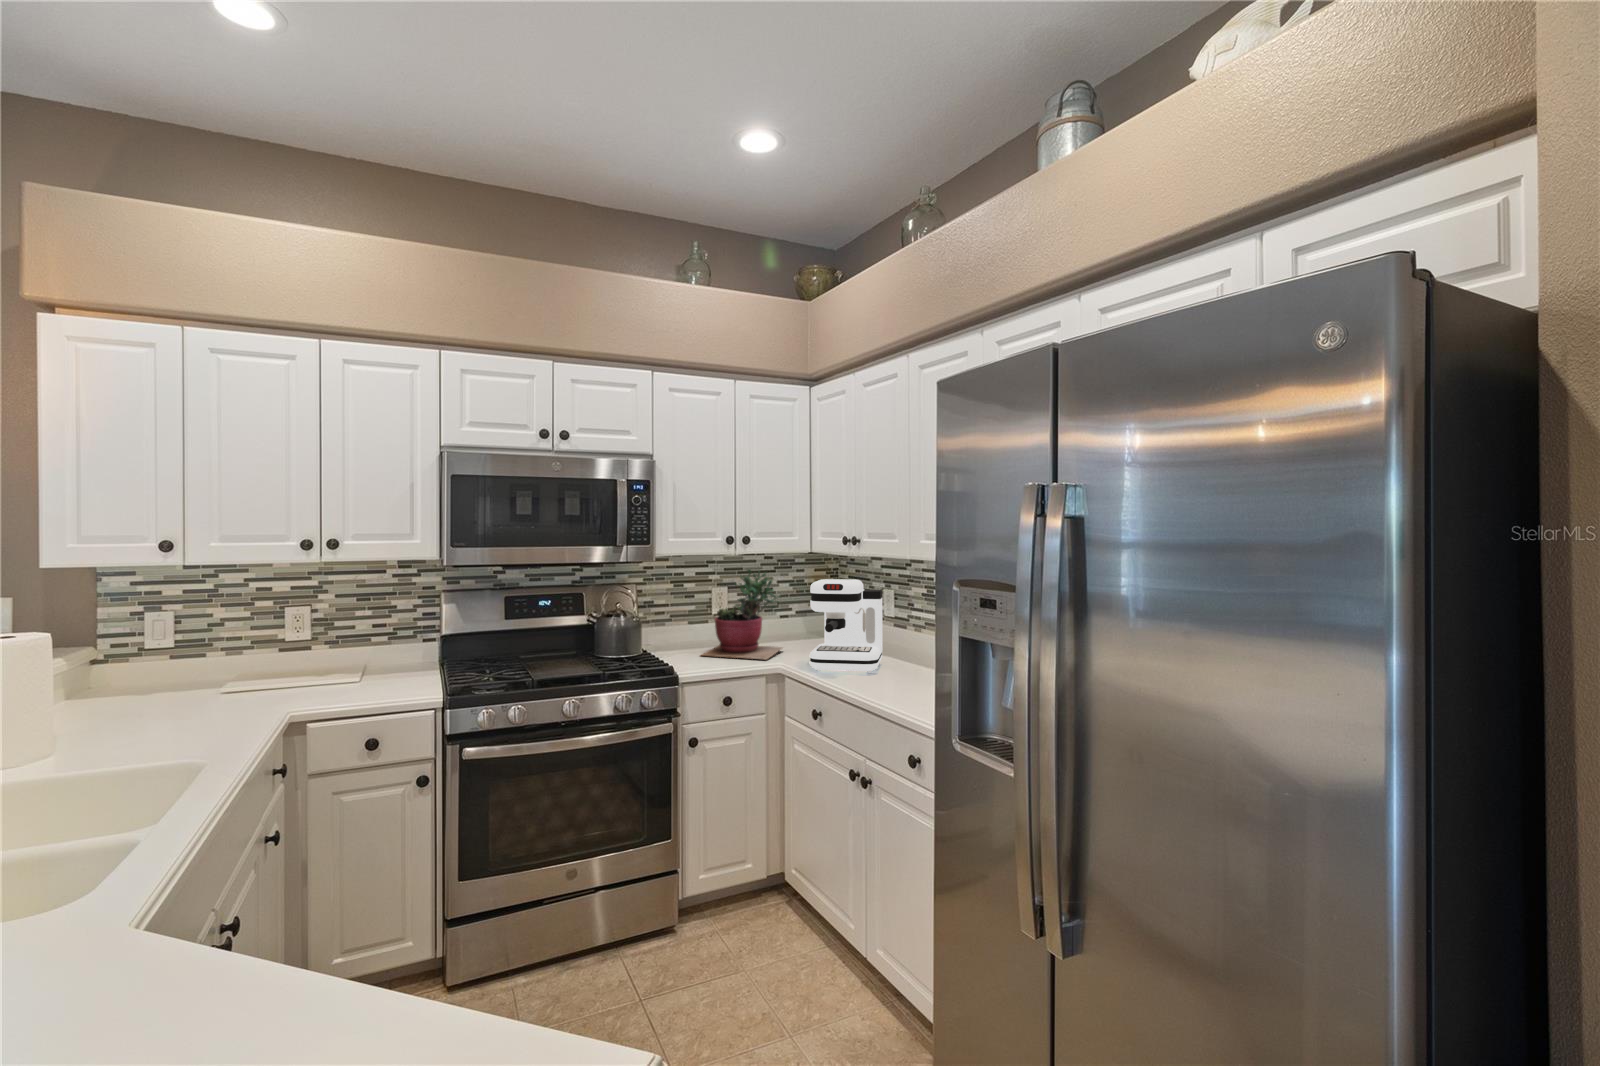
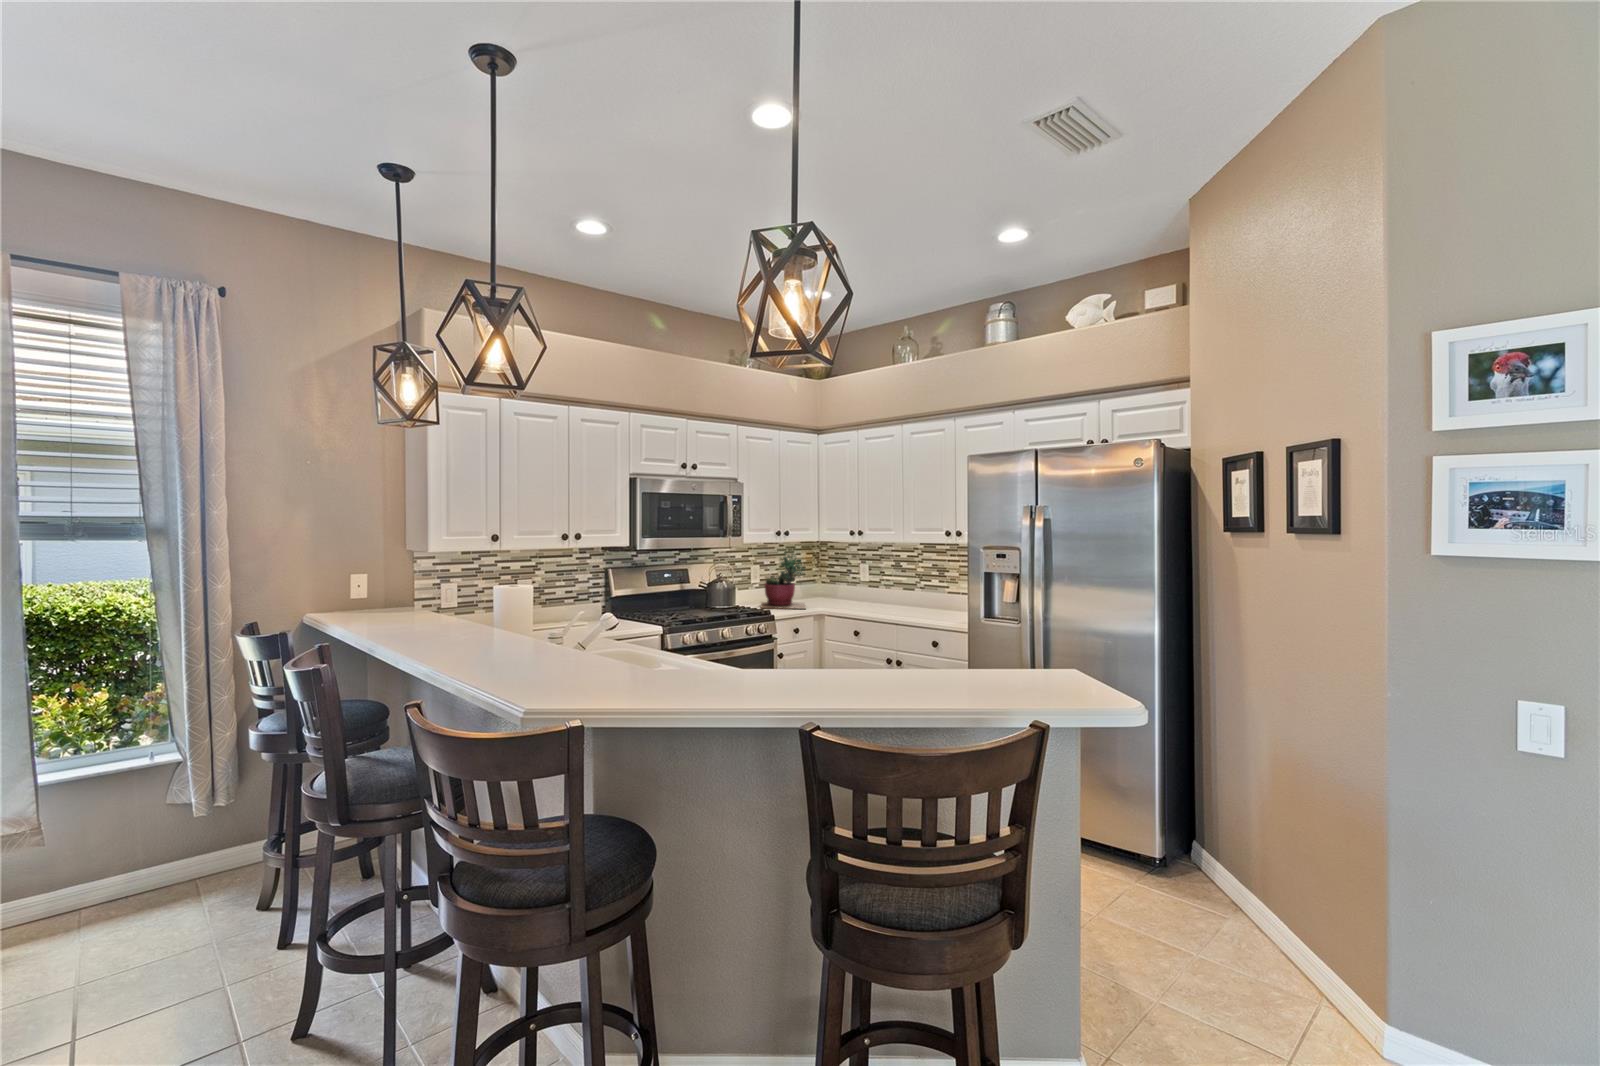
coffee maker: present [810,579,883,672] -> none [837,558,881,613]

